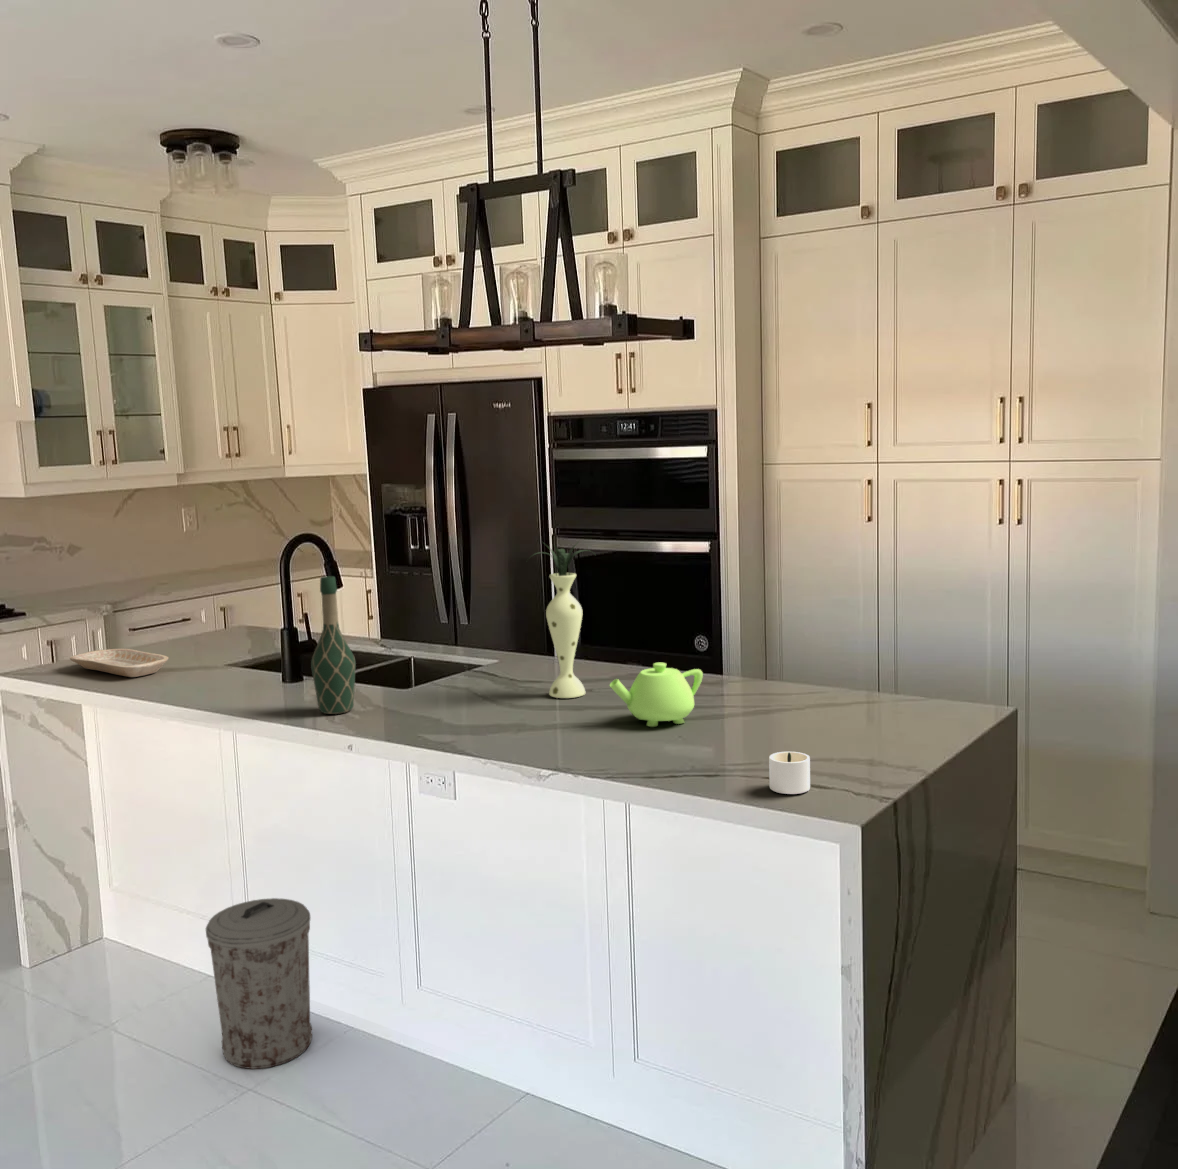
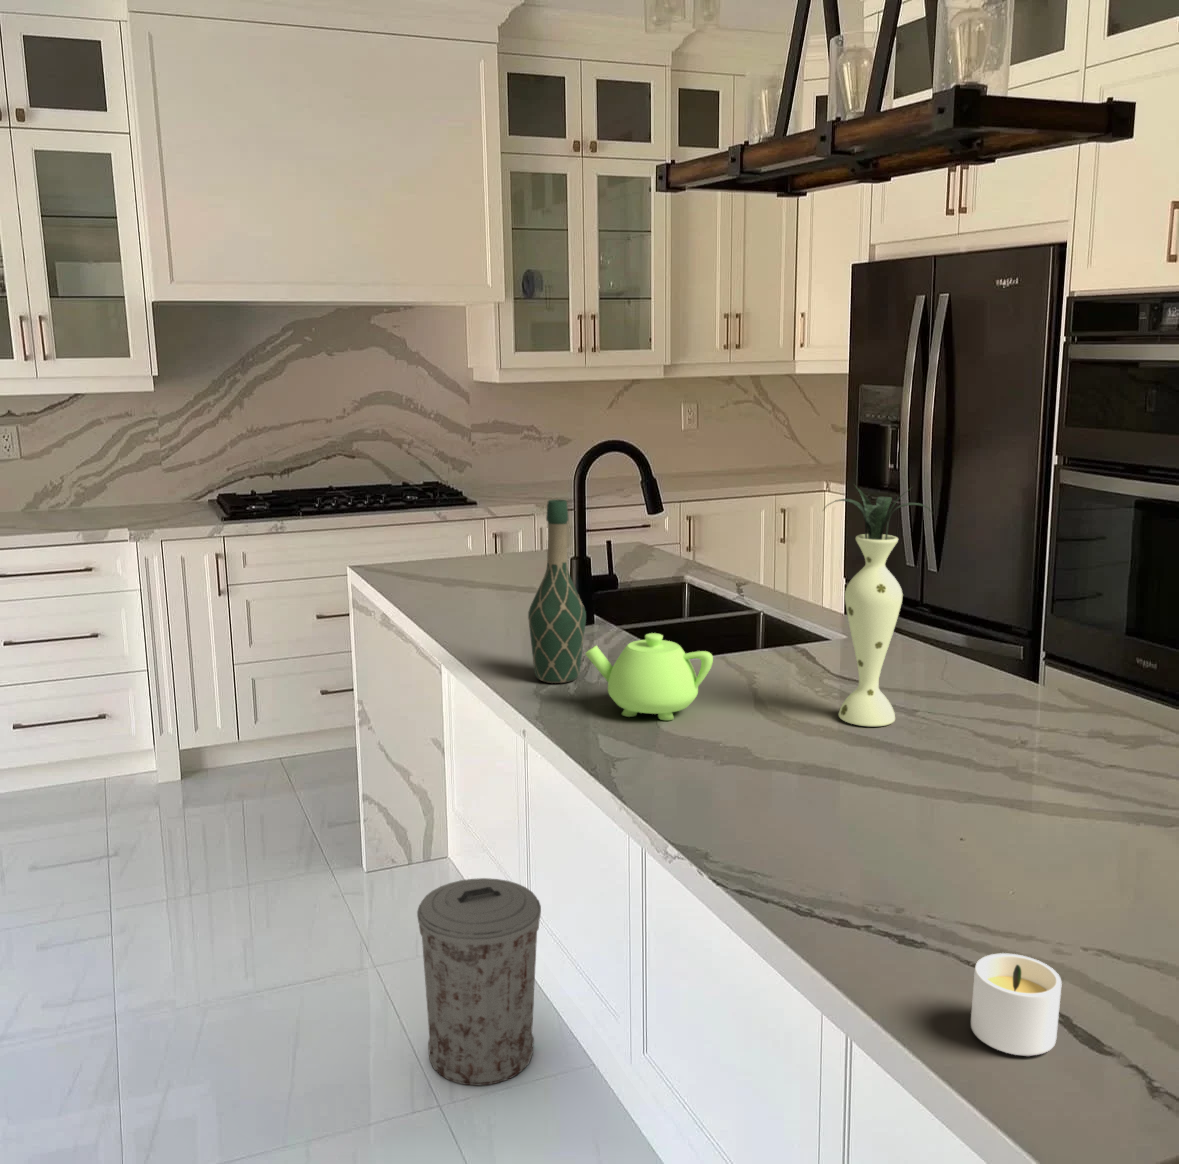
tray: present [70,649,168,677] -> none [401,552,481,589]
teapot: present [610,662,703,727] -> present [585,633,713,720]

